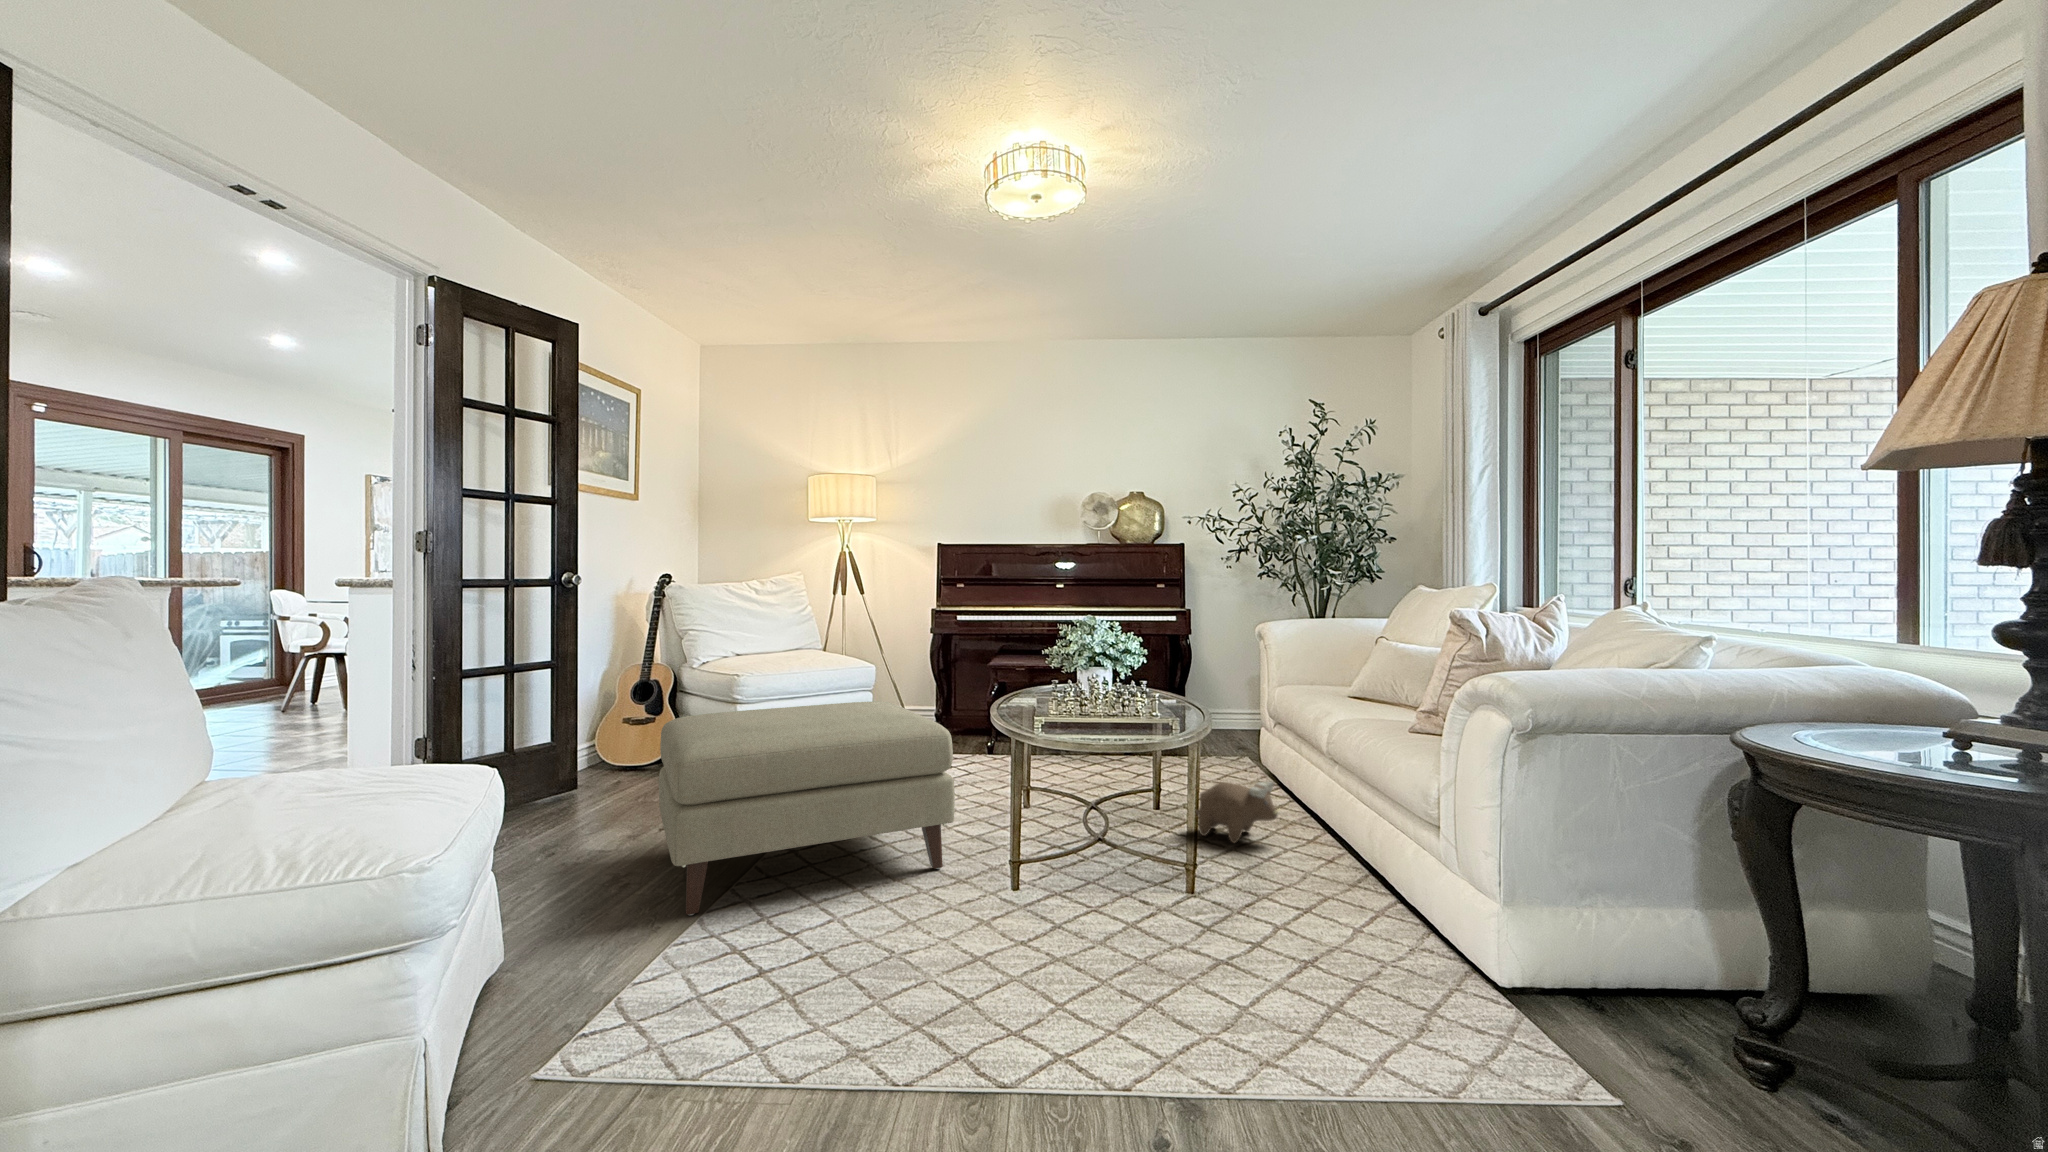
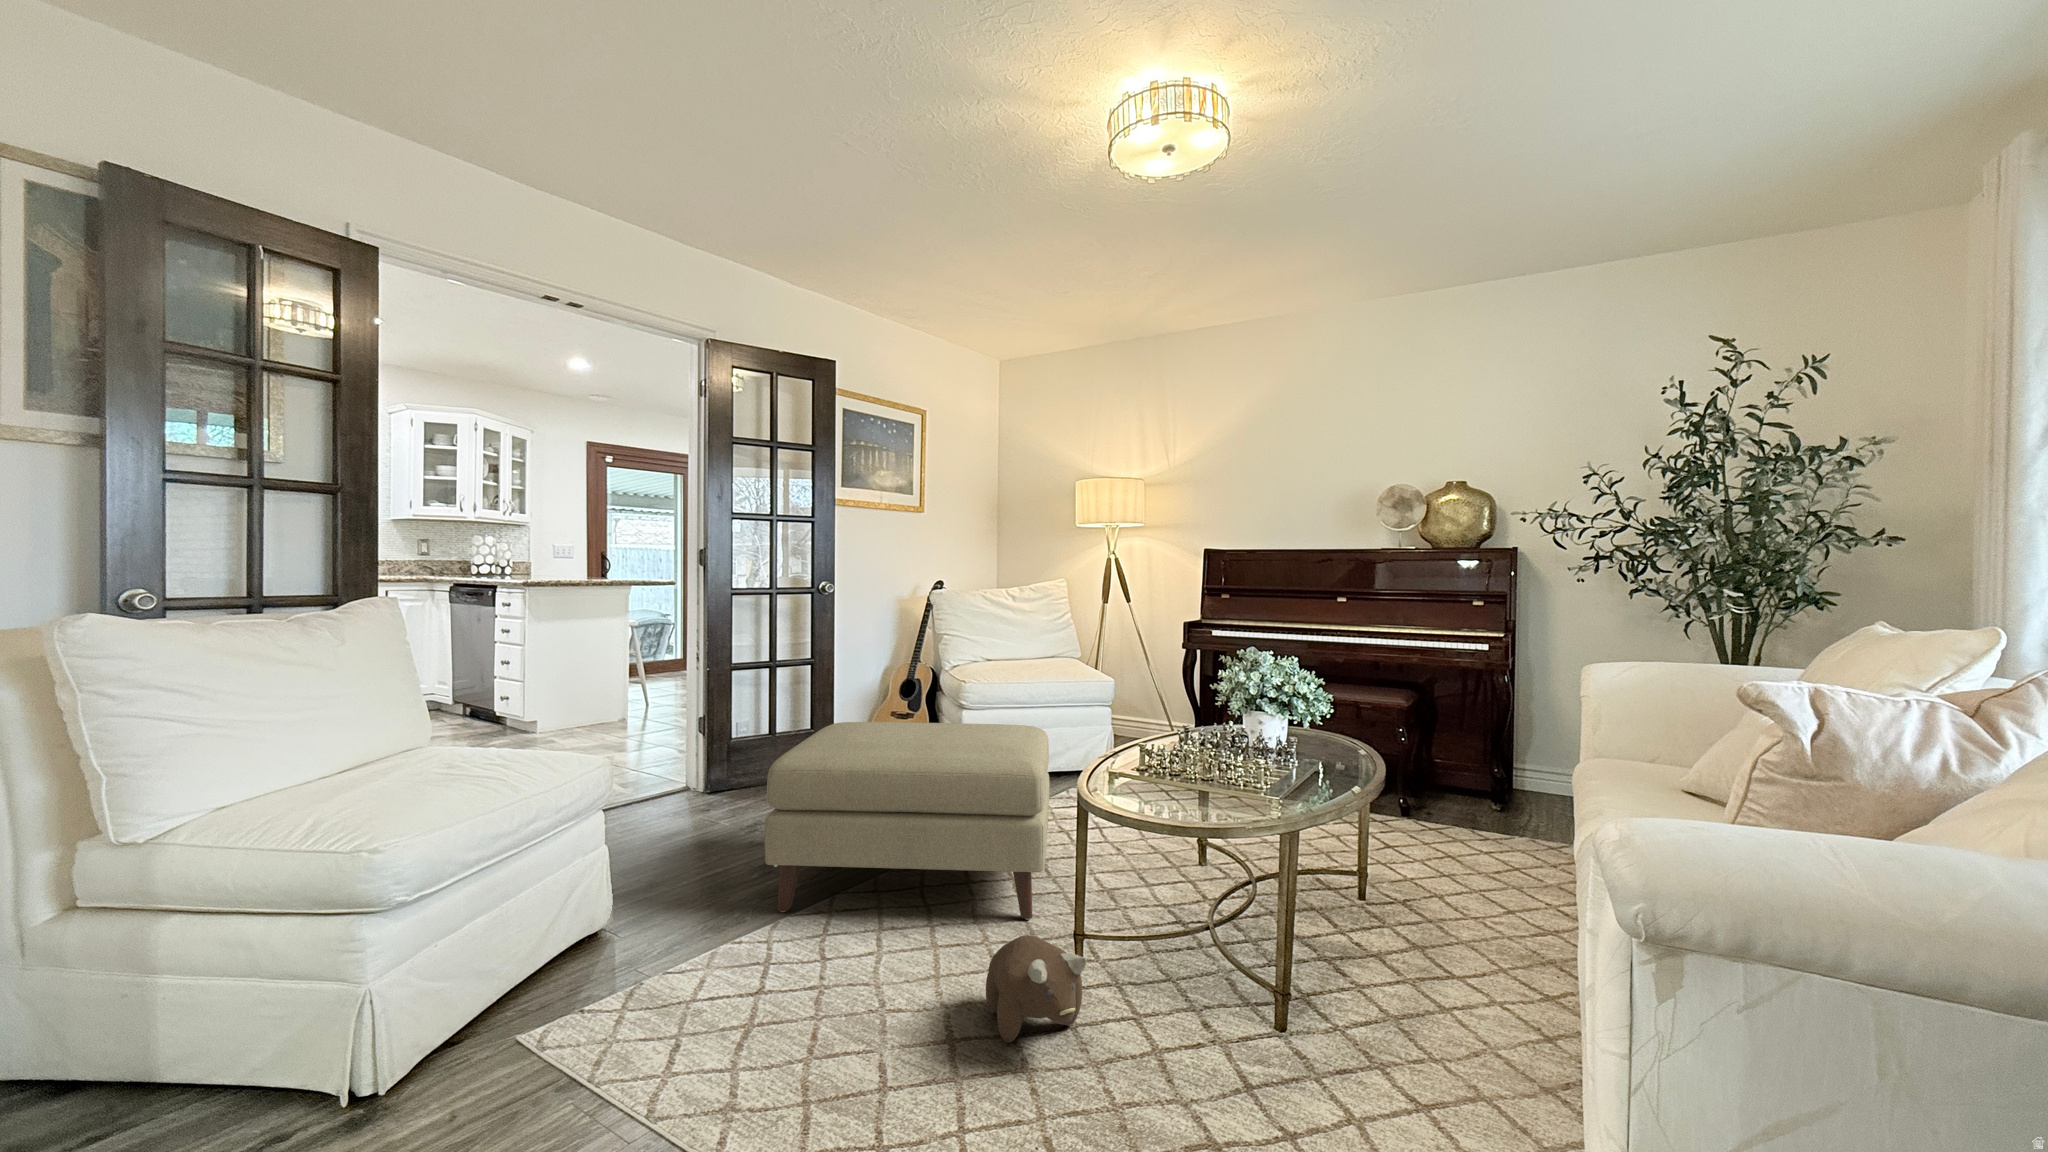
plush toy: present [1196,782,1279,843] -> present [986,935,1087,1043]

